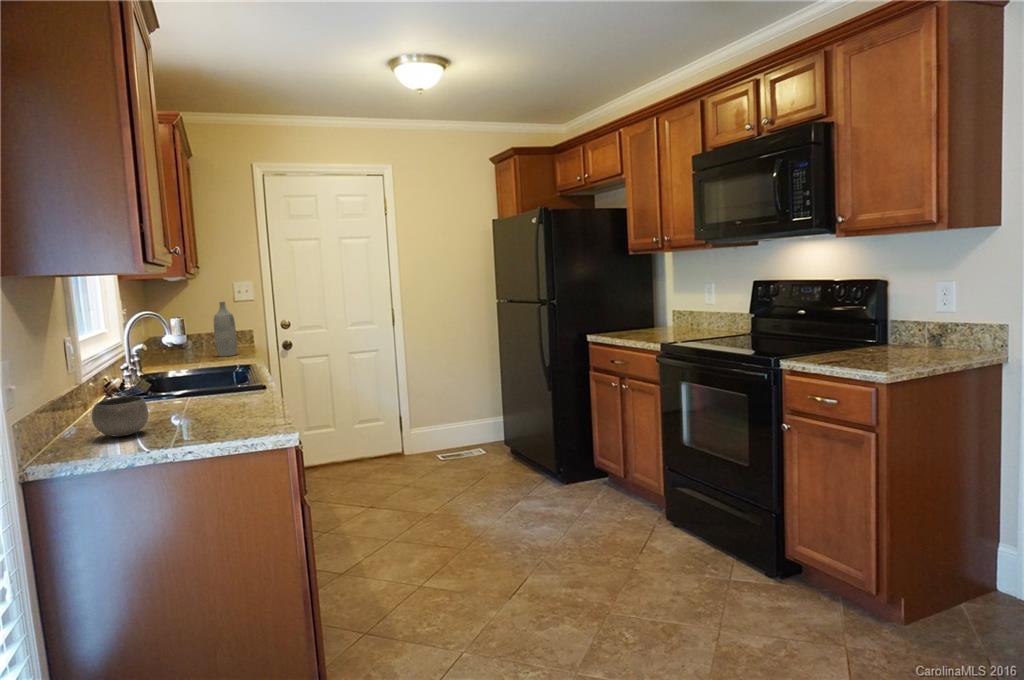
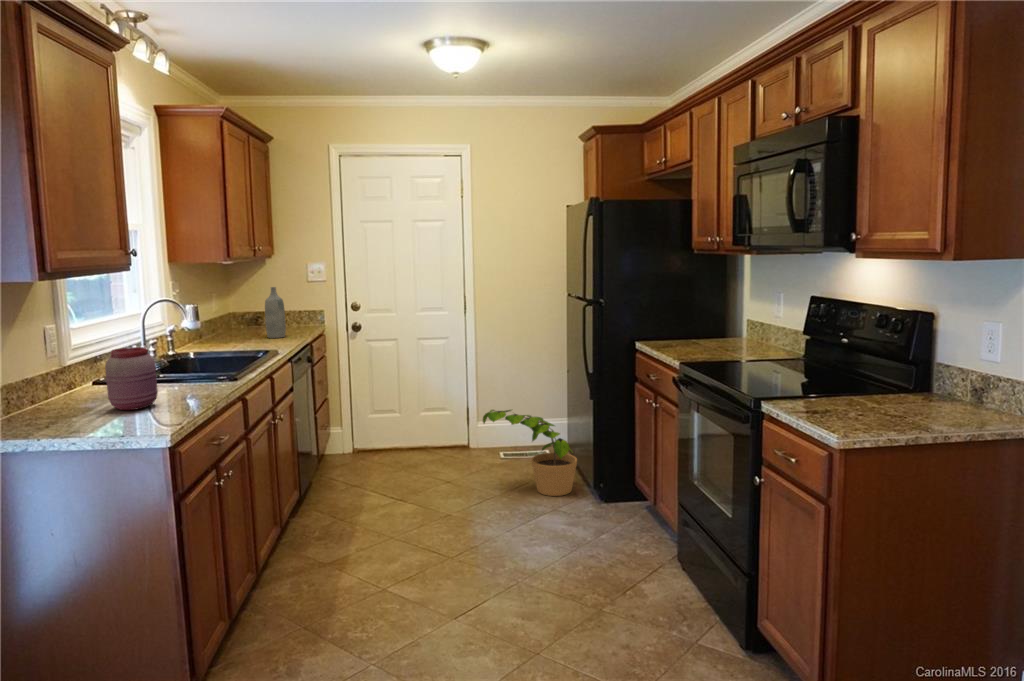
jar: none [170,350,228,420] -> present [105,347,158,410]
bowl: present [92,396,148,437] -> none [25,385,76,420]
potted plant: none [454,409,544,488] -> present [483,410,577,496]

